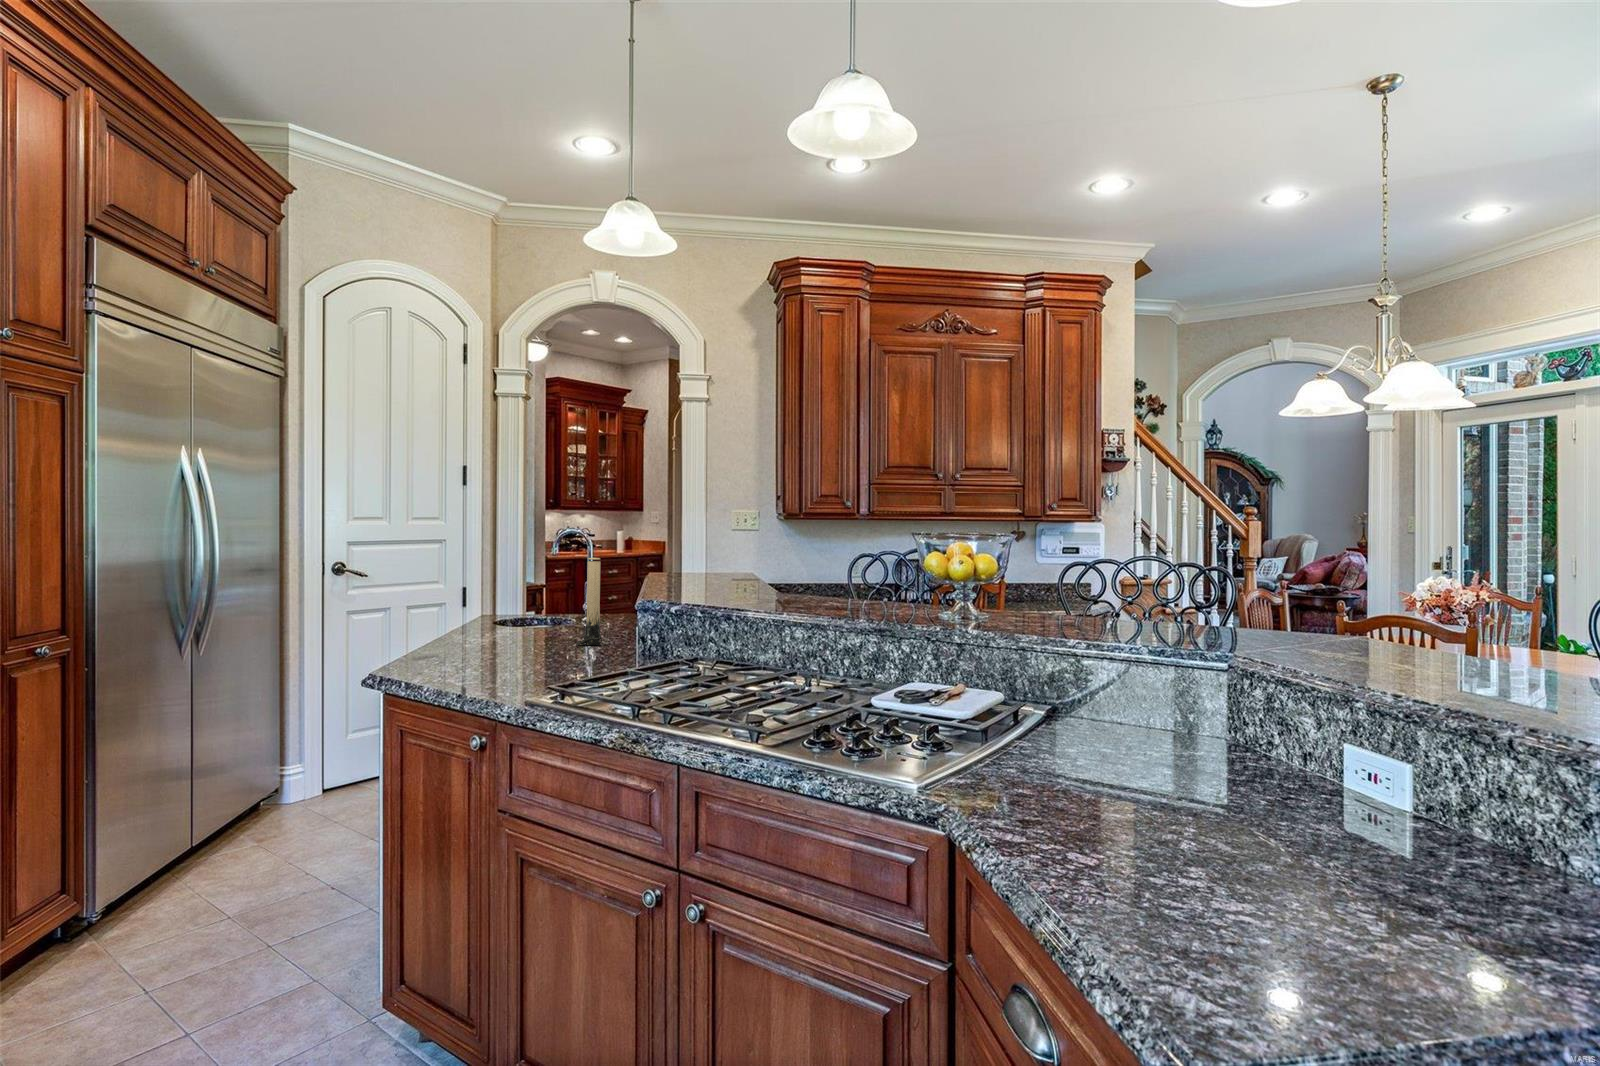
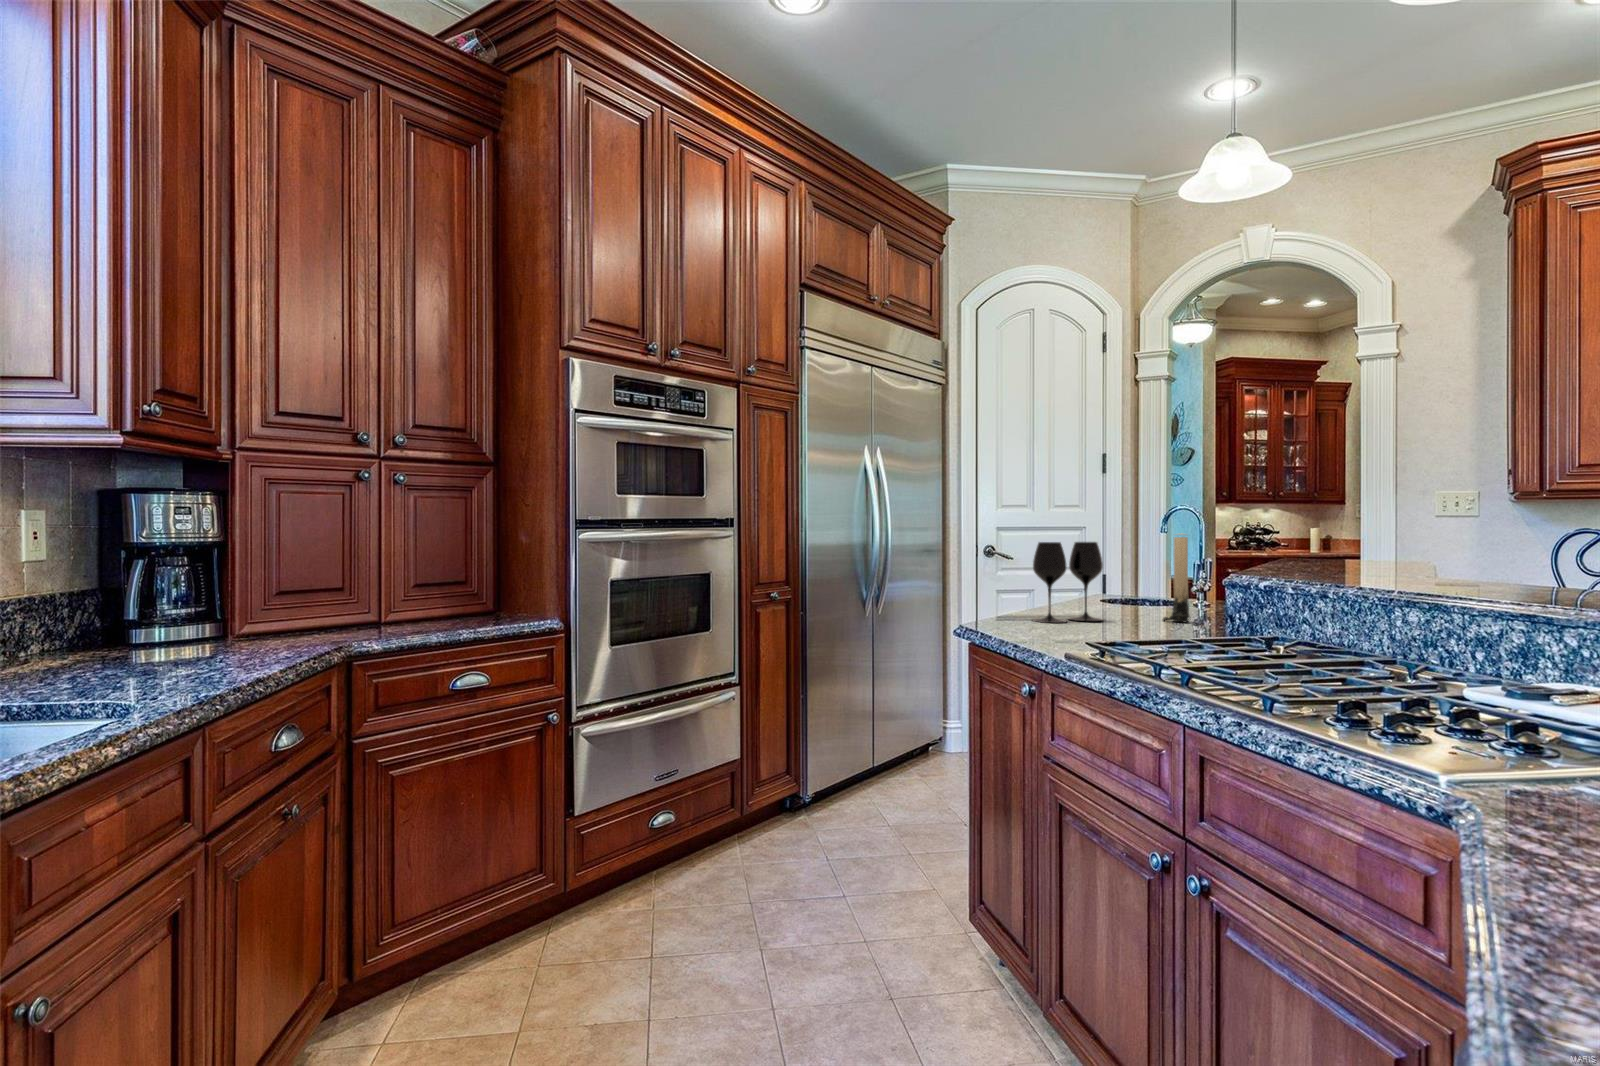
wine glass: none [448,567,524,660] -> present [1033,542,1103,623]

